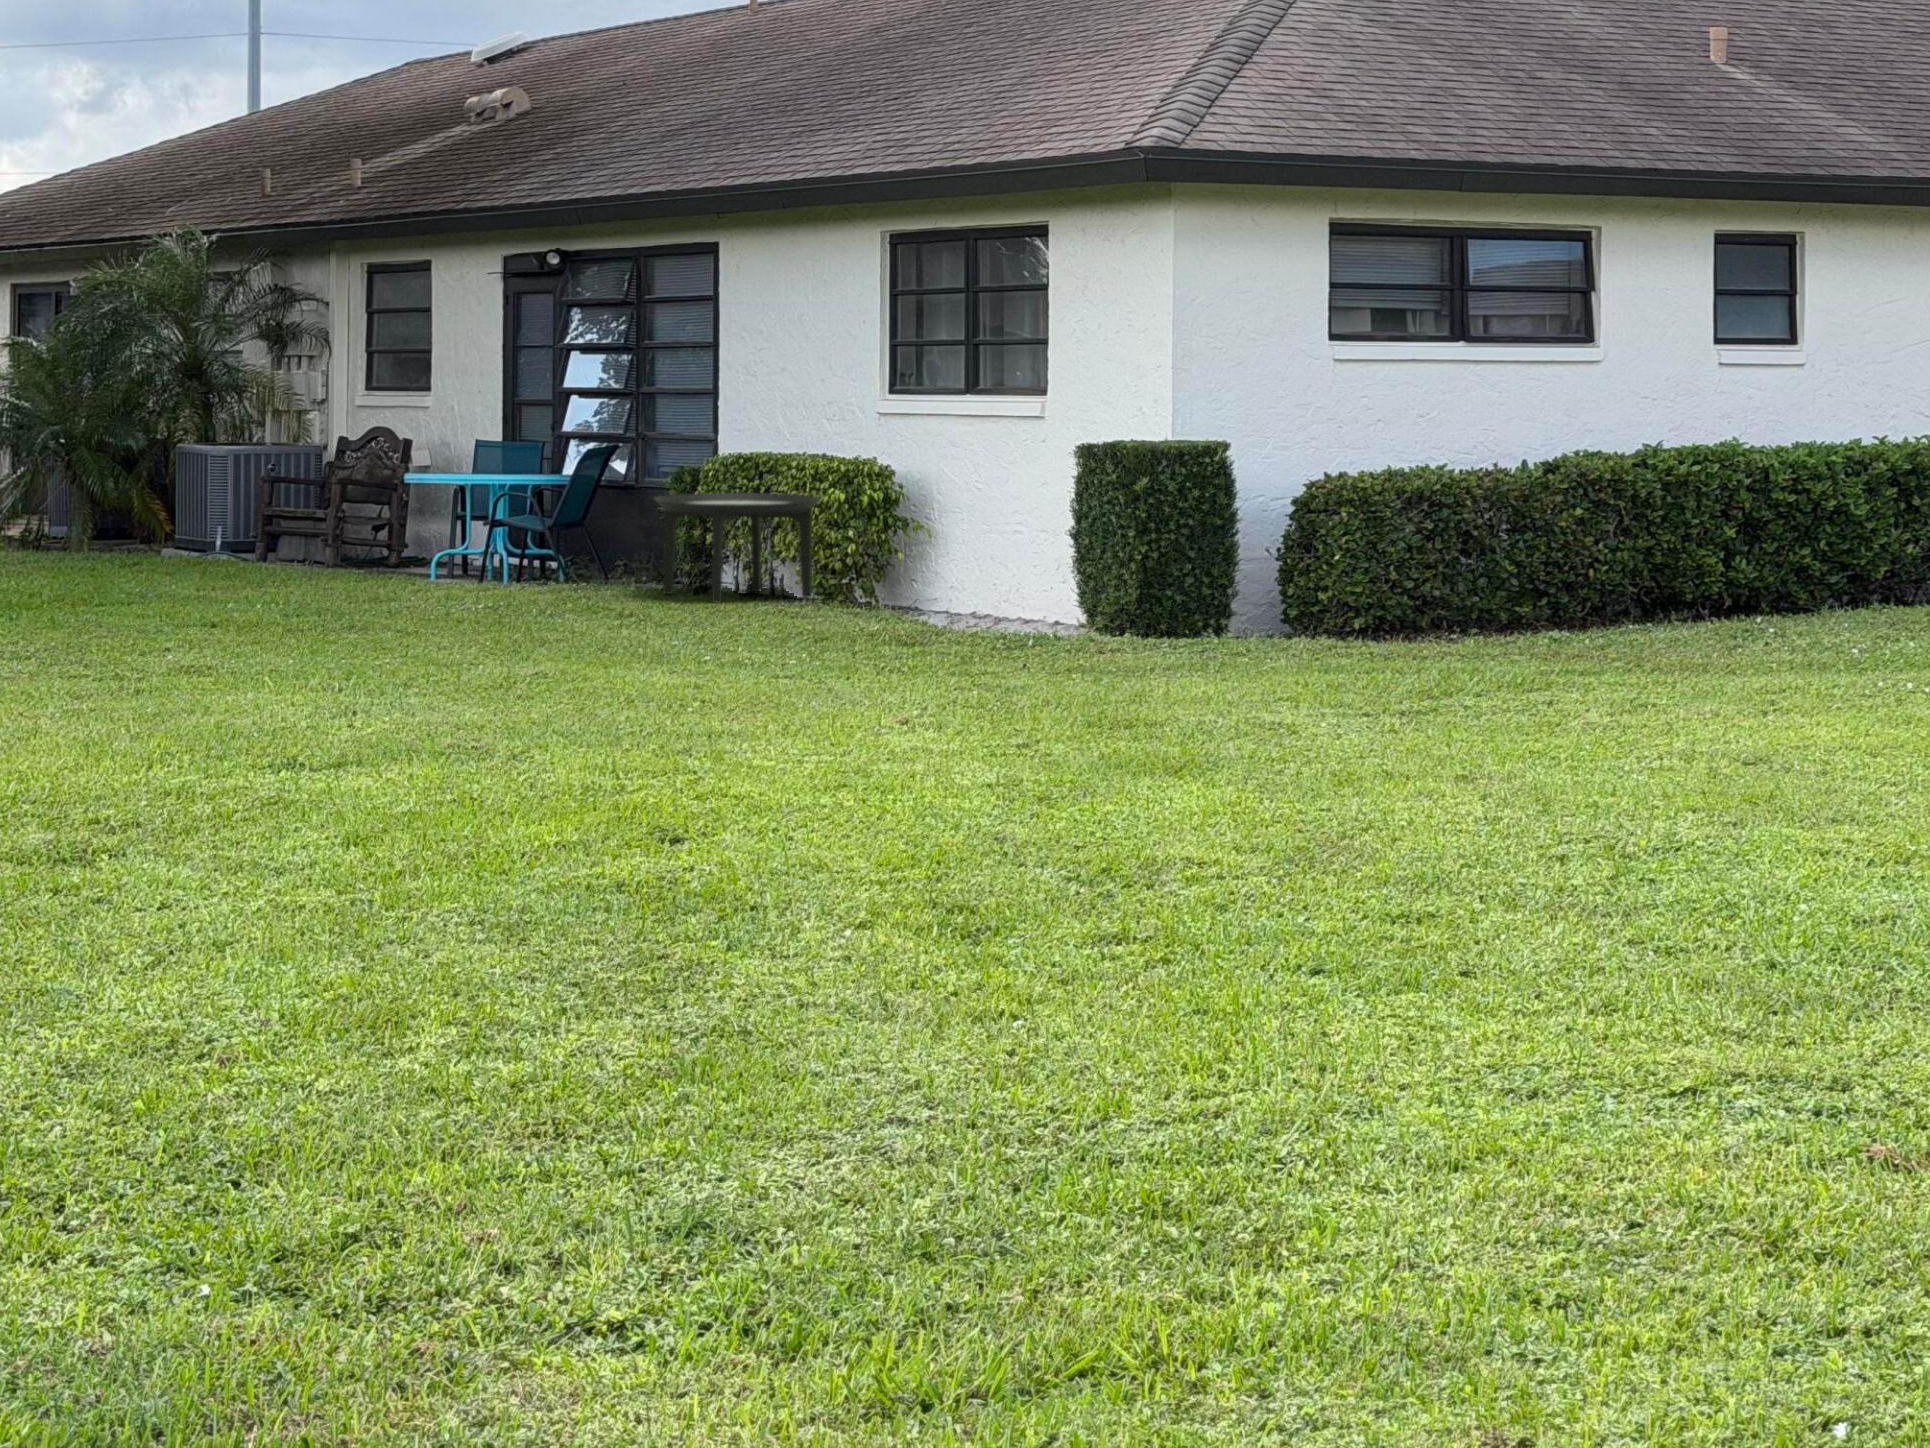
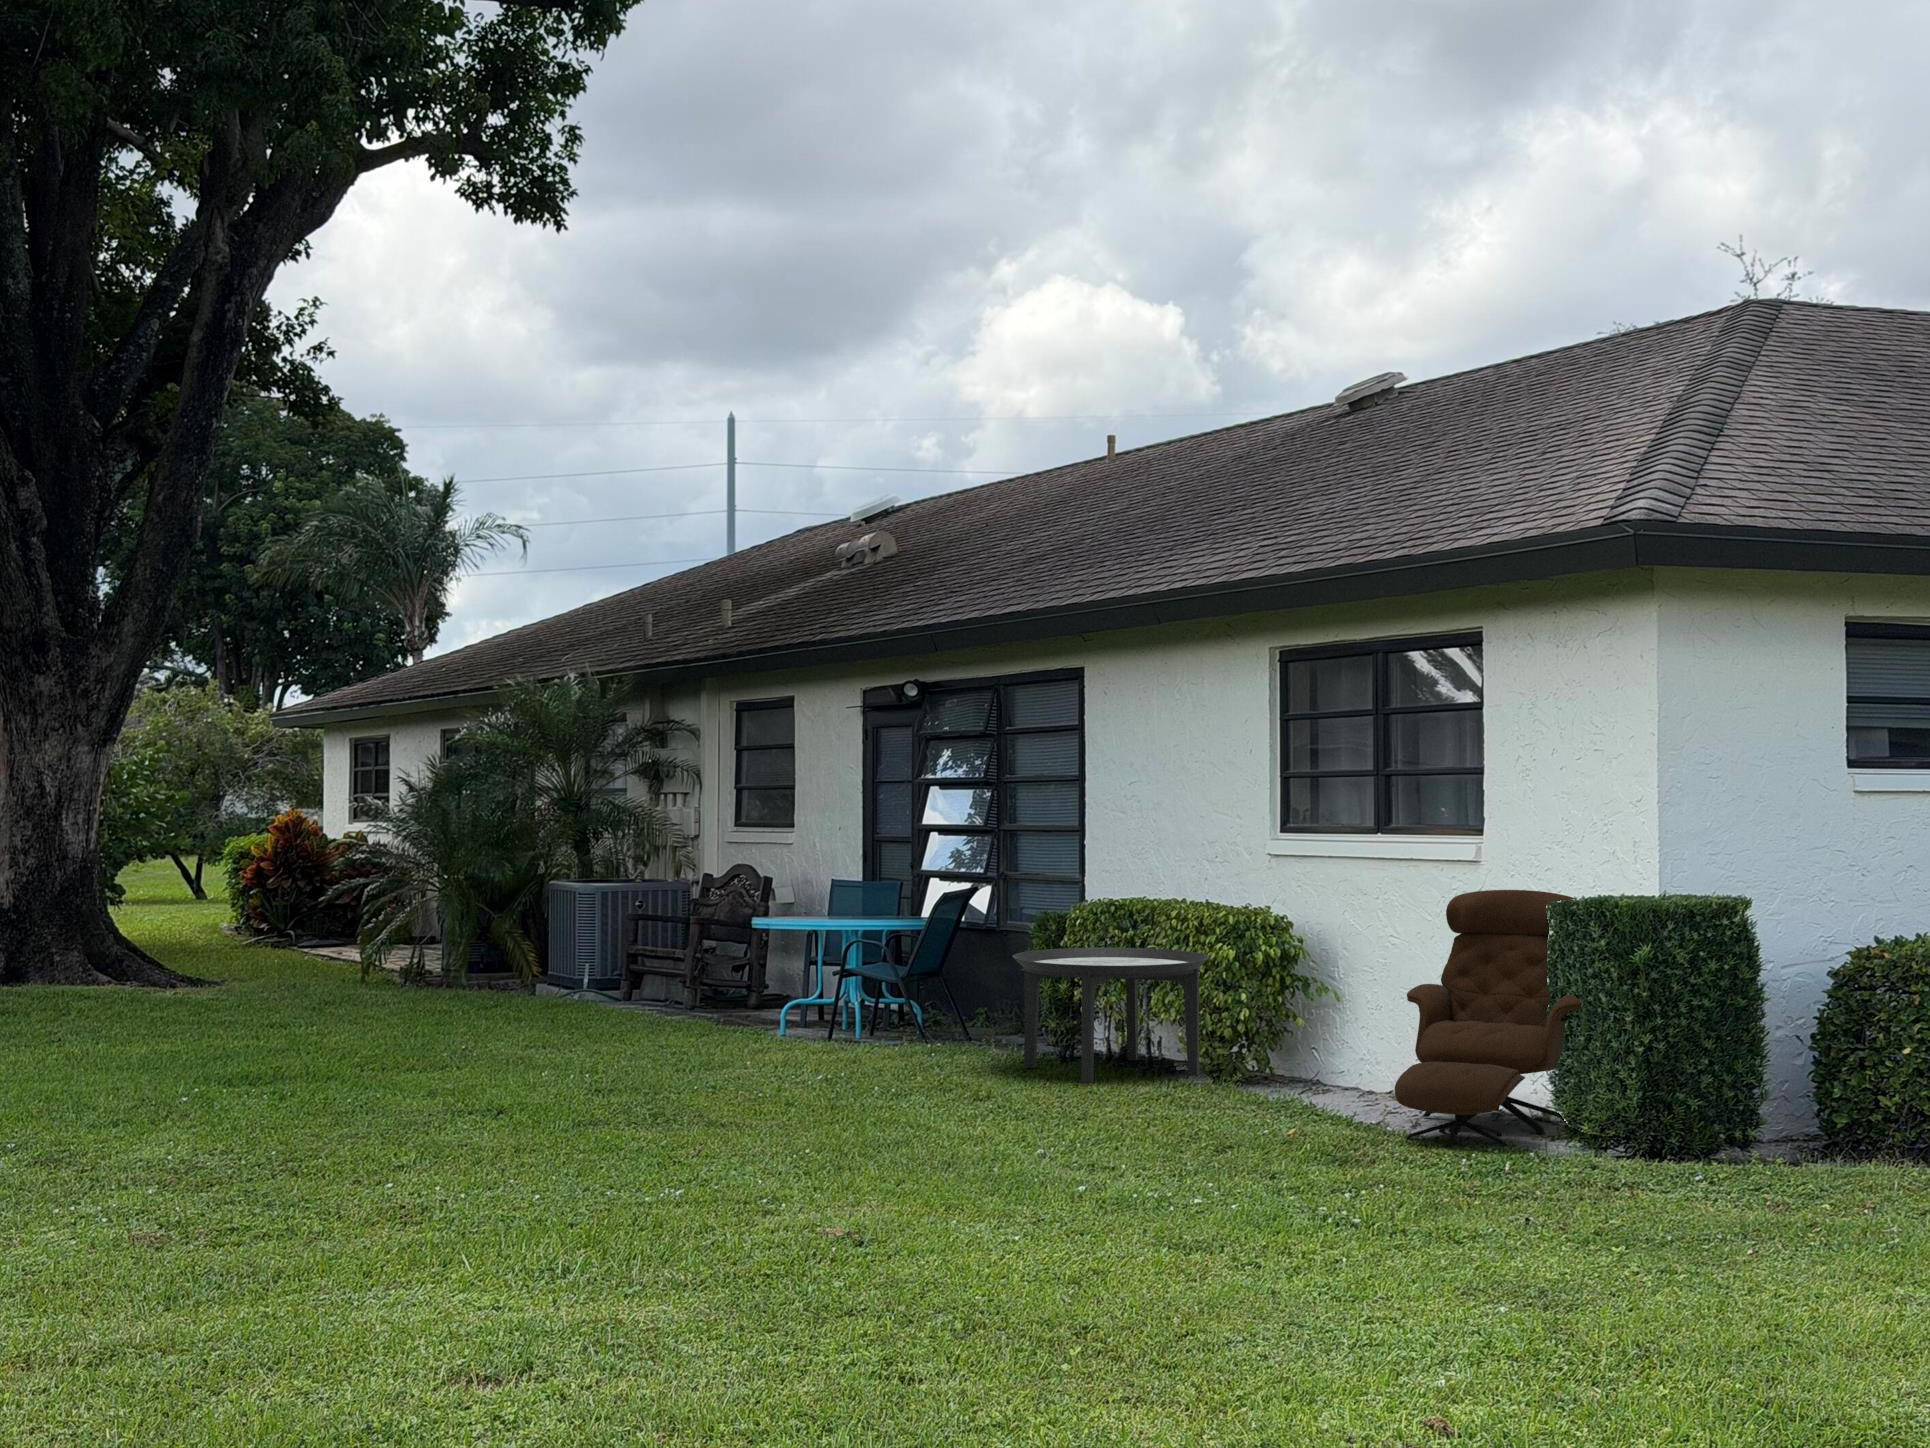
lounge chair: none [954,439,1115,633] -> present [1395,890,1582,1148]

